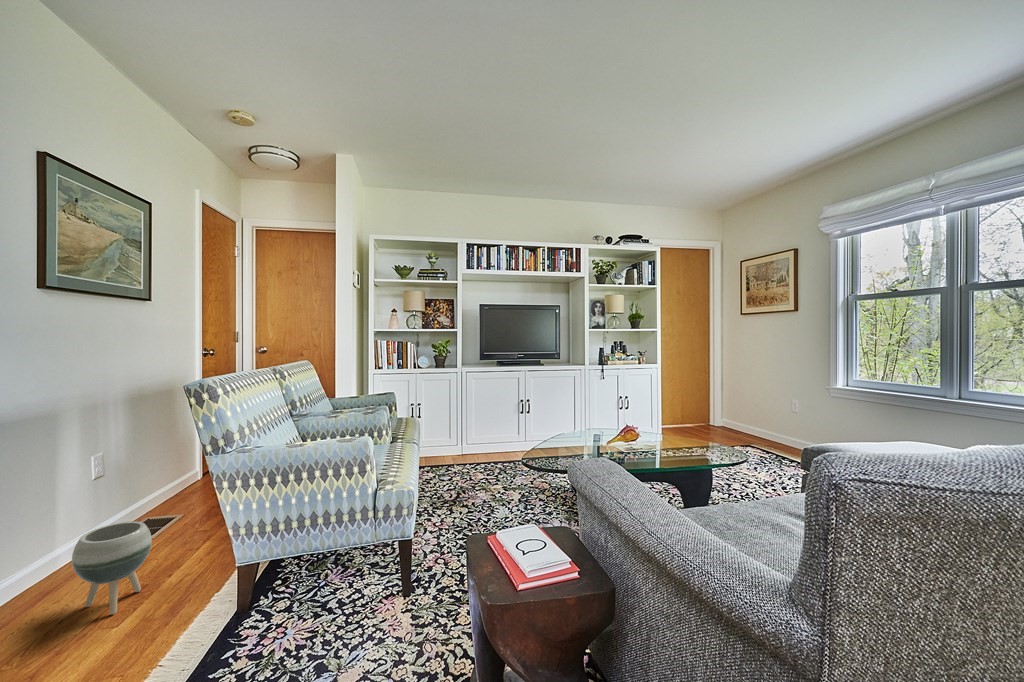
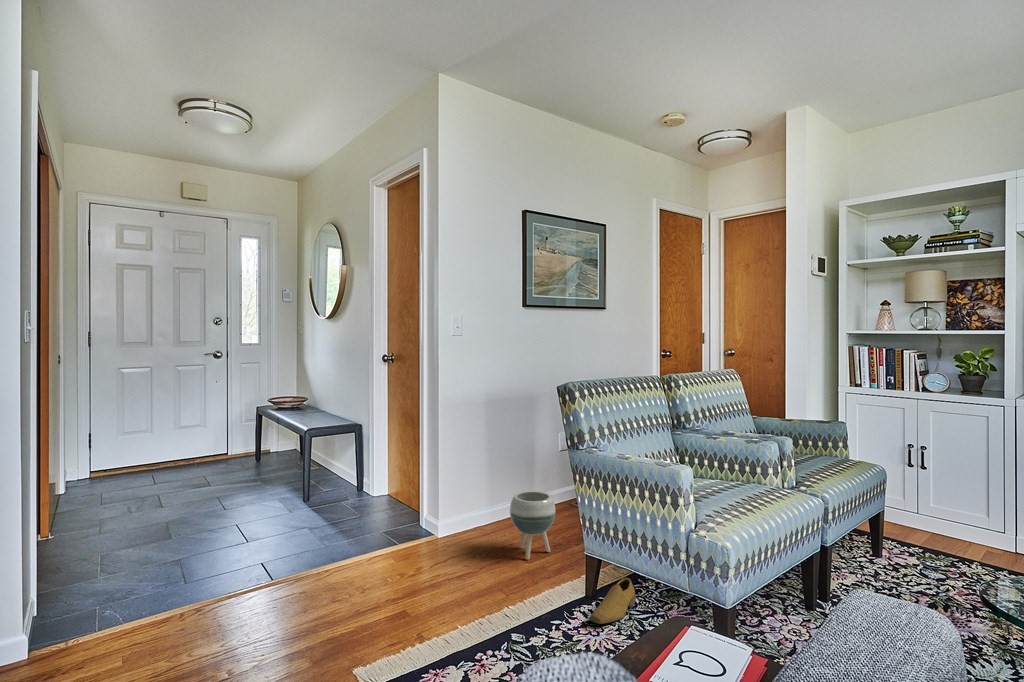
shoe: none [263,568,293,628] -> present [590,578,636,624]

